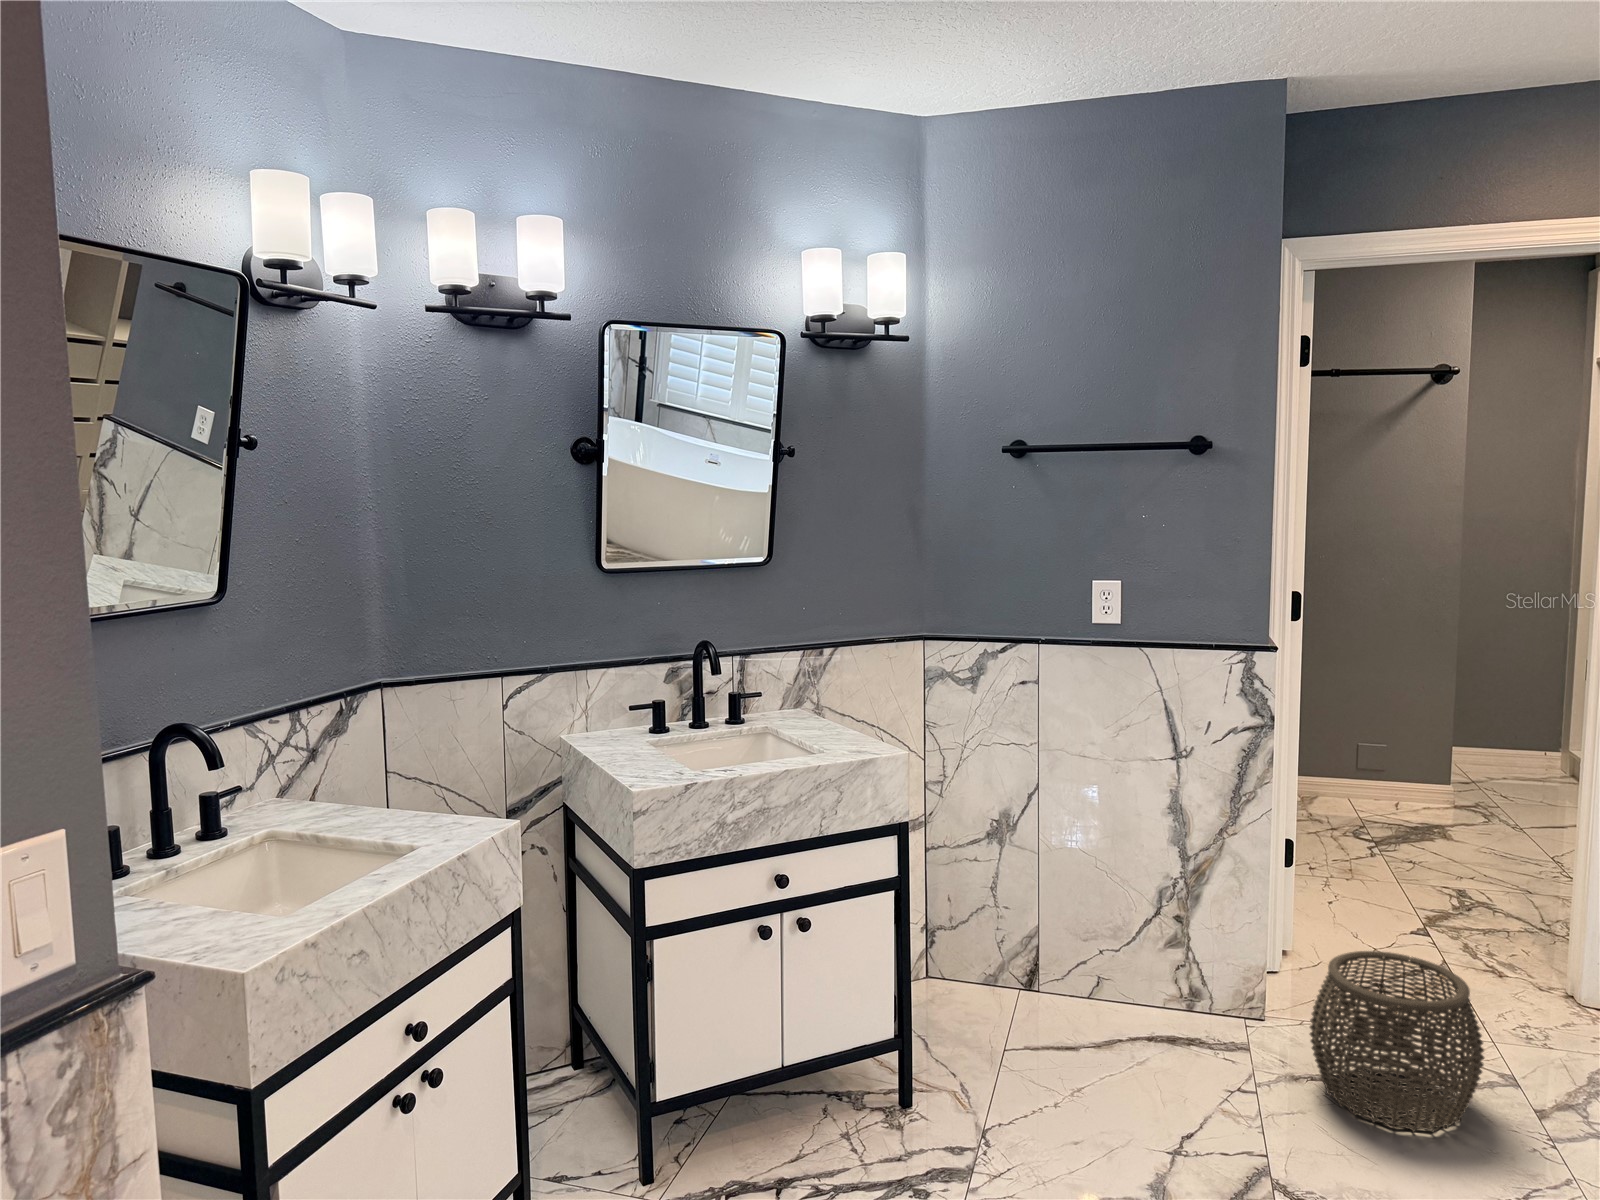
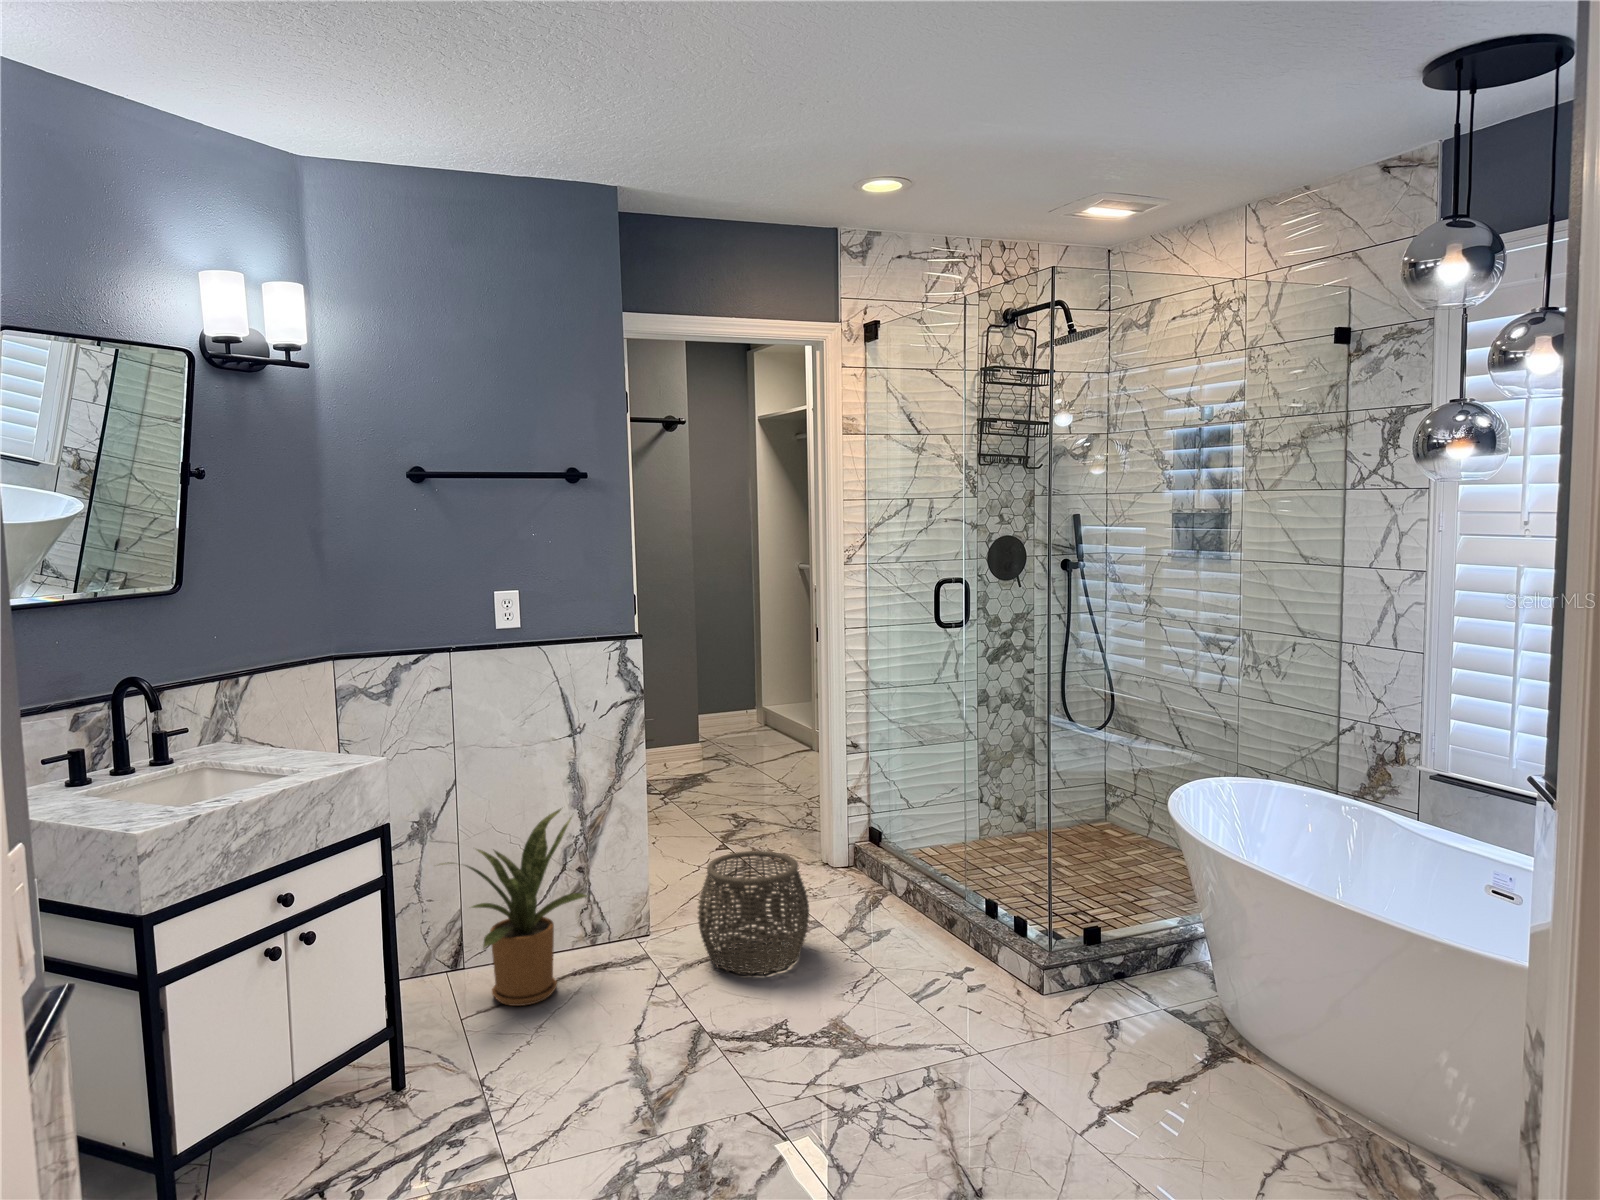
house plant: none [981,842,1177,1060] -> present [441,809,587,1006]

